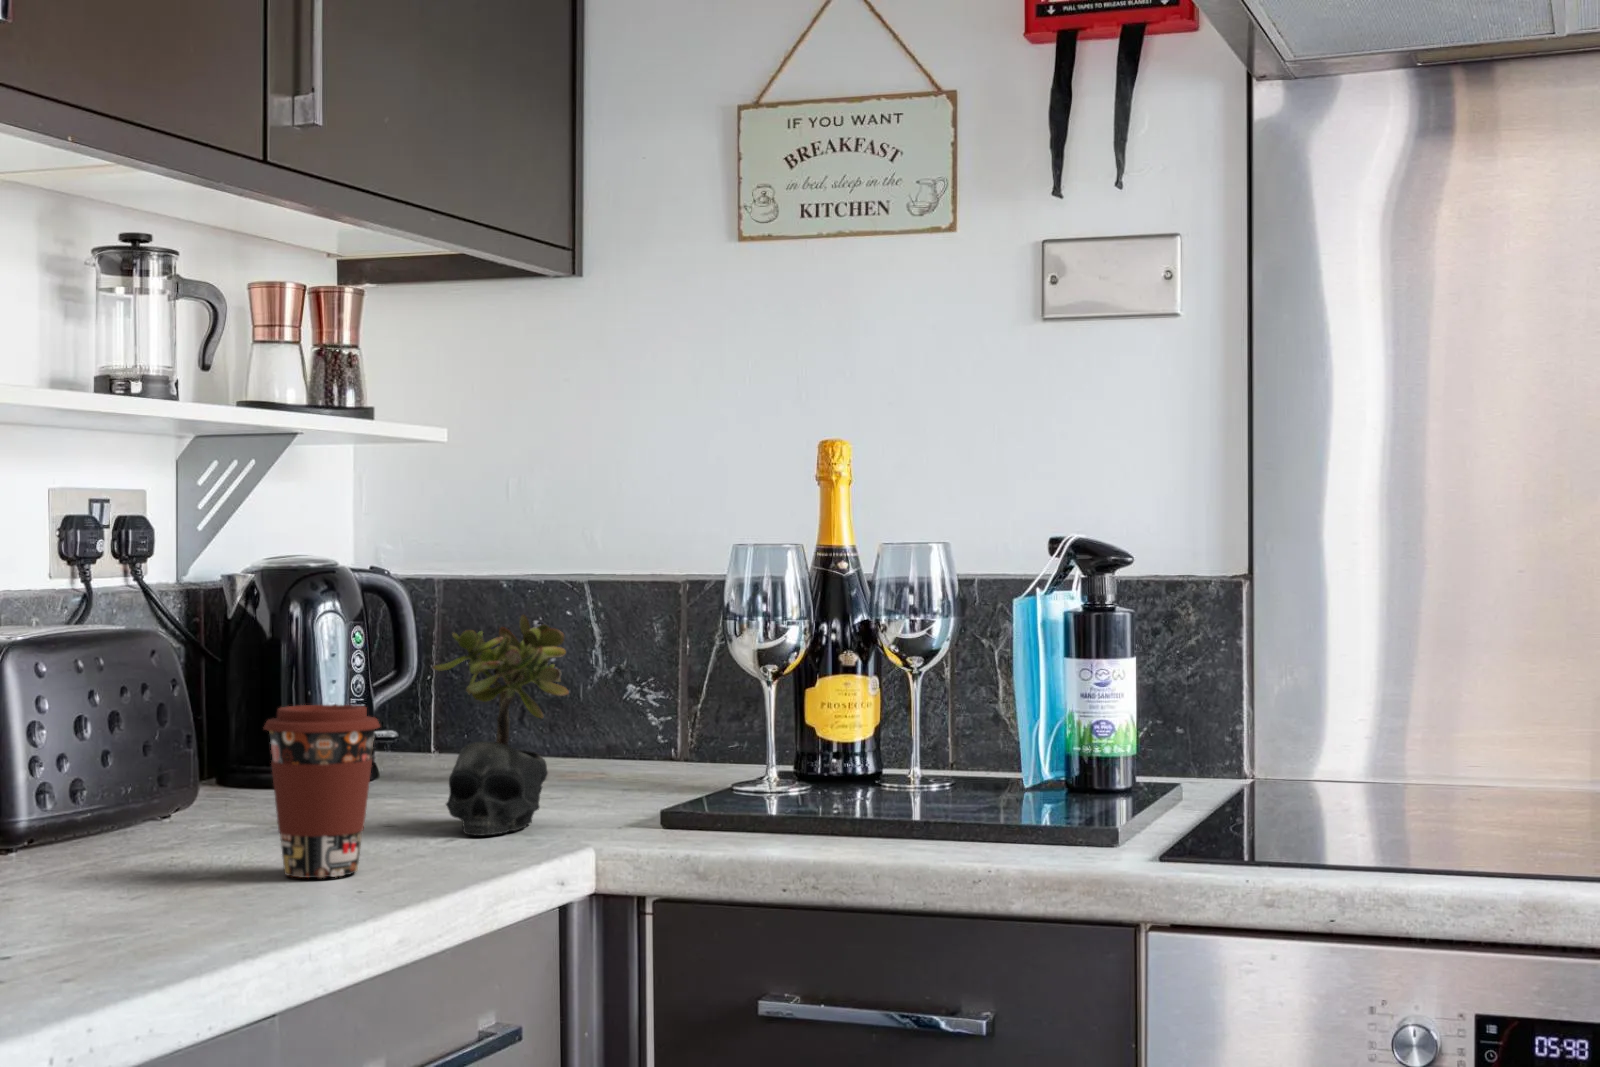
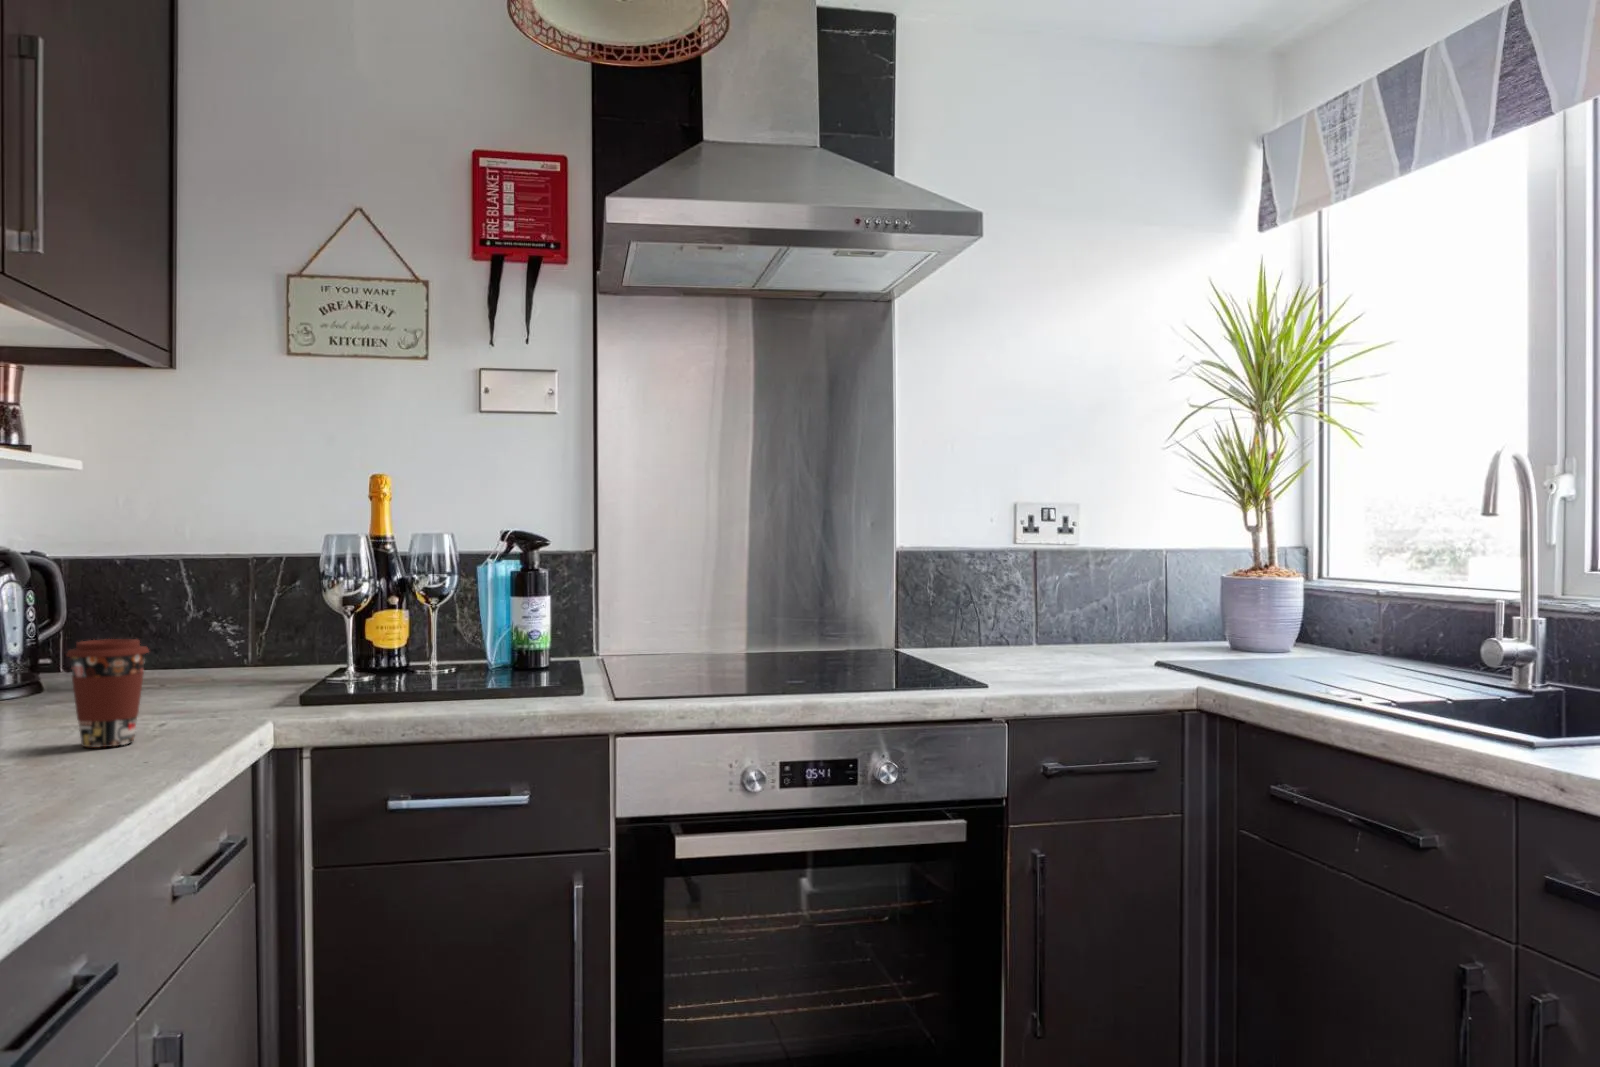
succulent plant: present [432,615,569,836] -> none [141,581,241,716]

